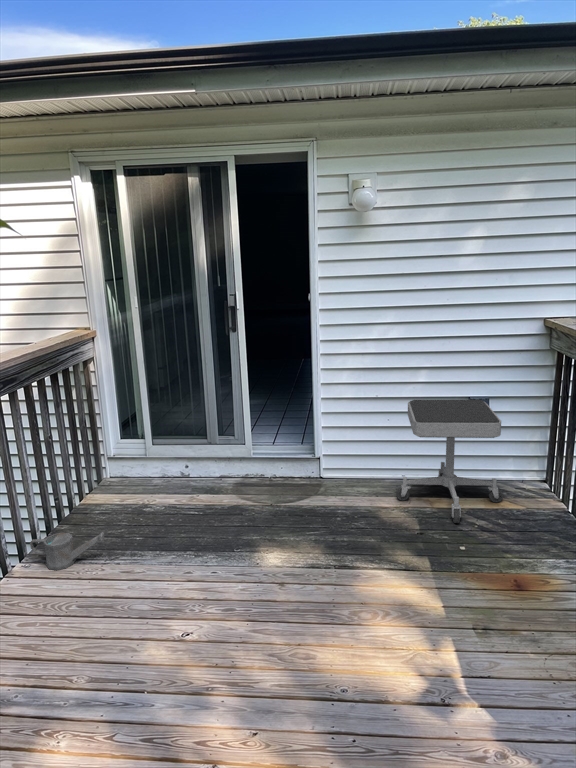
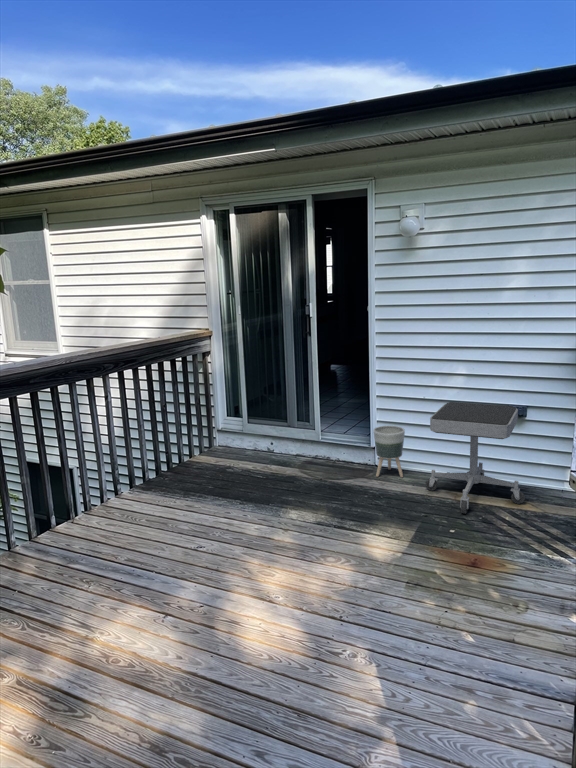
planter: none [326,431,362,492] -> present [373,426,405,477]
watering can: present [30,532,104,570] -> none [135,473,181,498]

